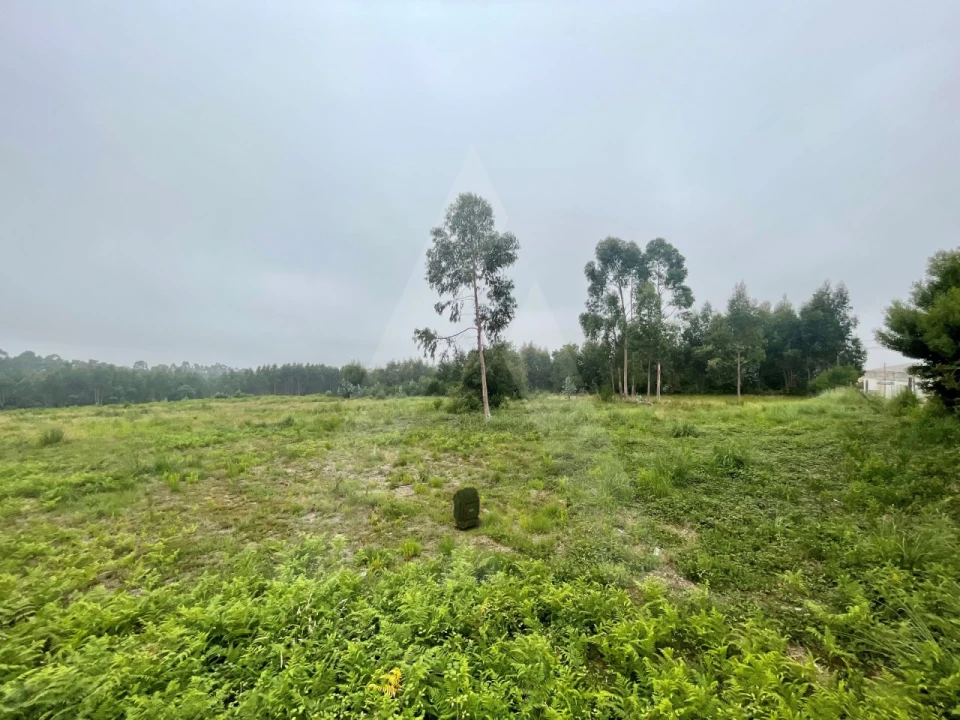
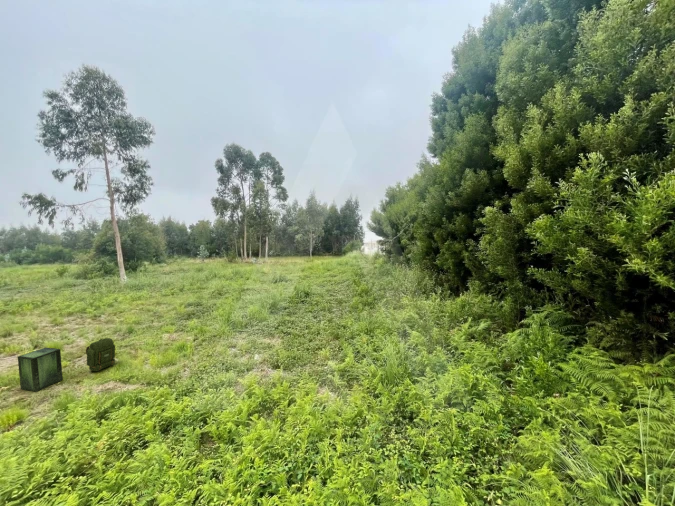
storage box: none [401,485,433,536] -> present [18,348,63,392]

